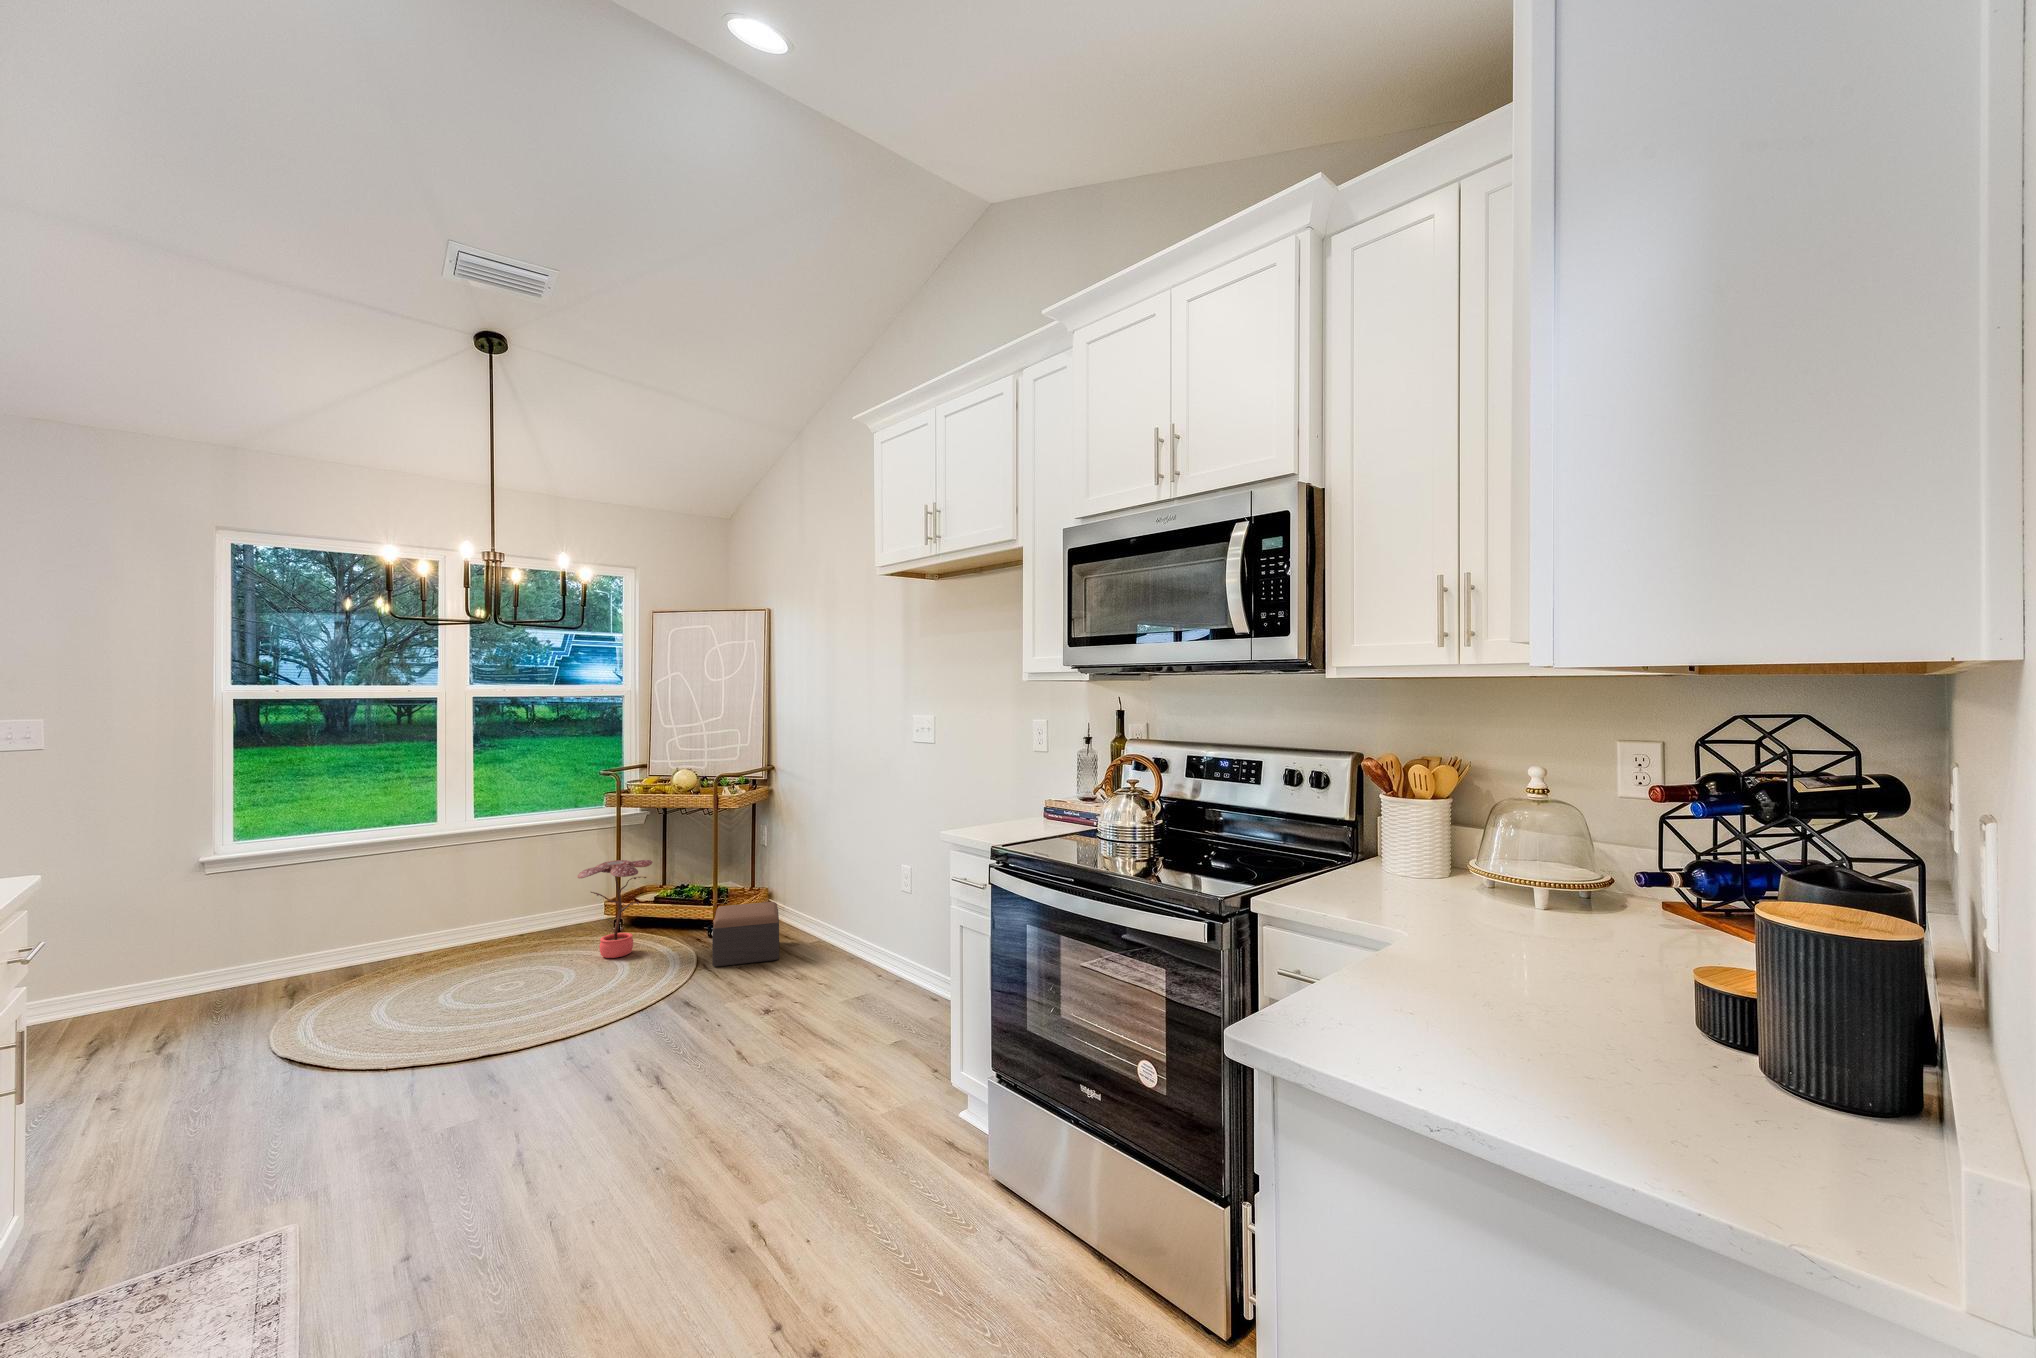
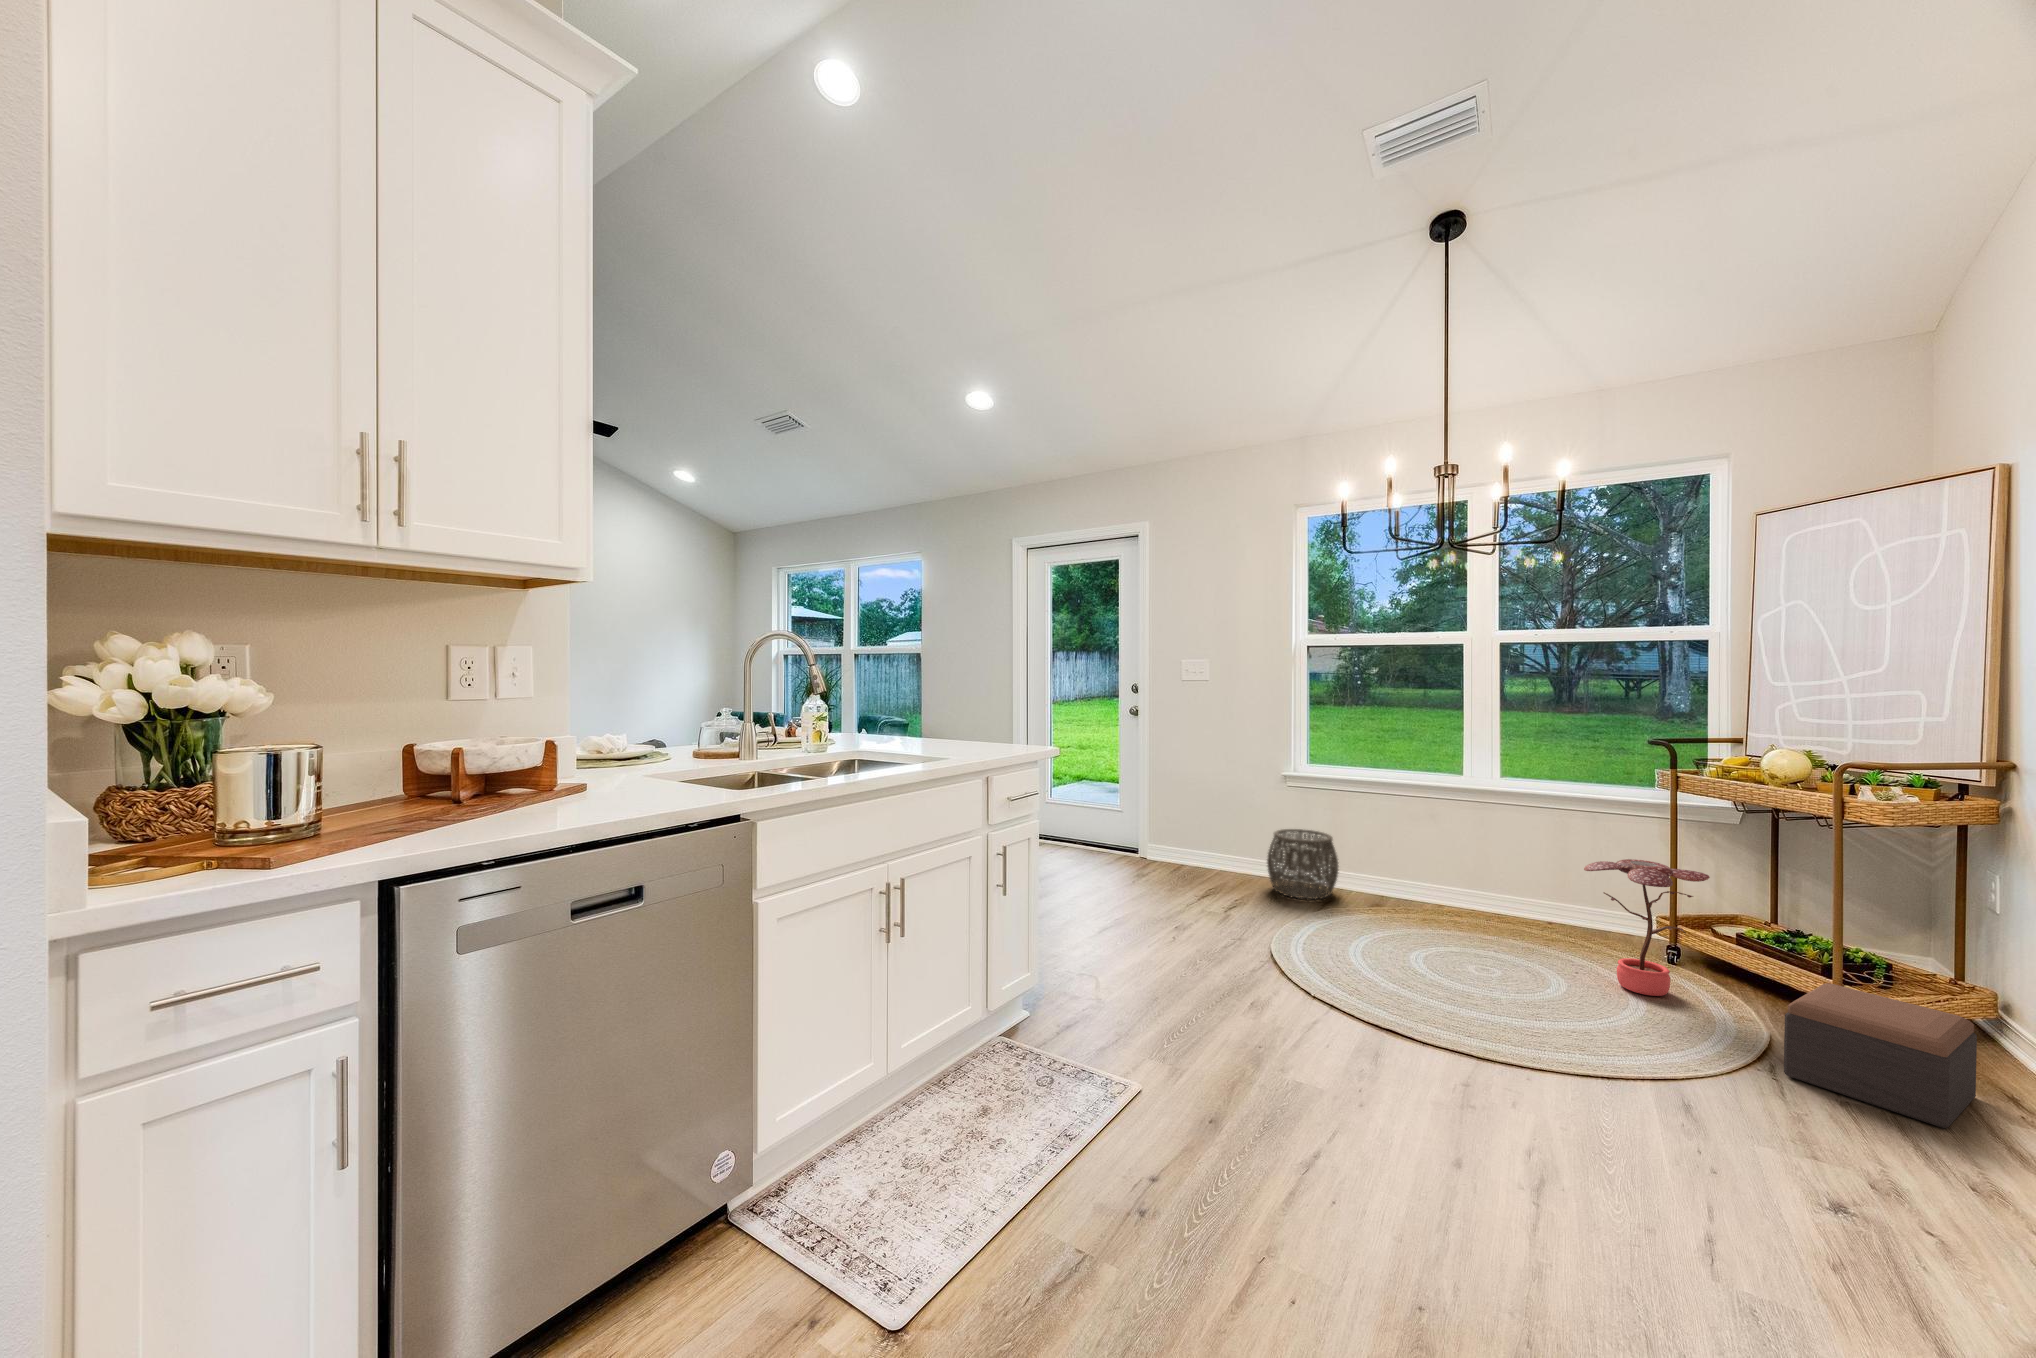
woven basket: none [193,918,304,1008] -> present [1267,829,1339,899]

